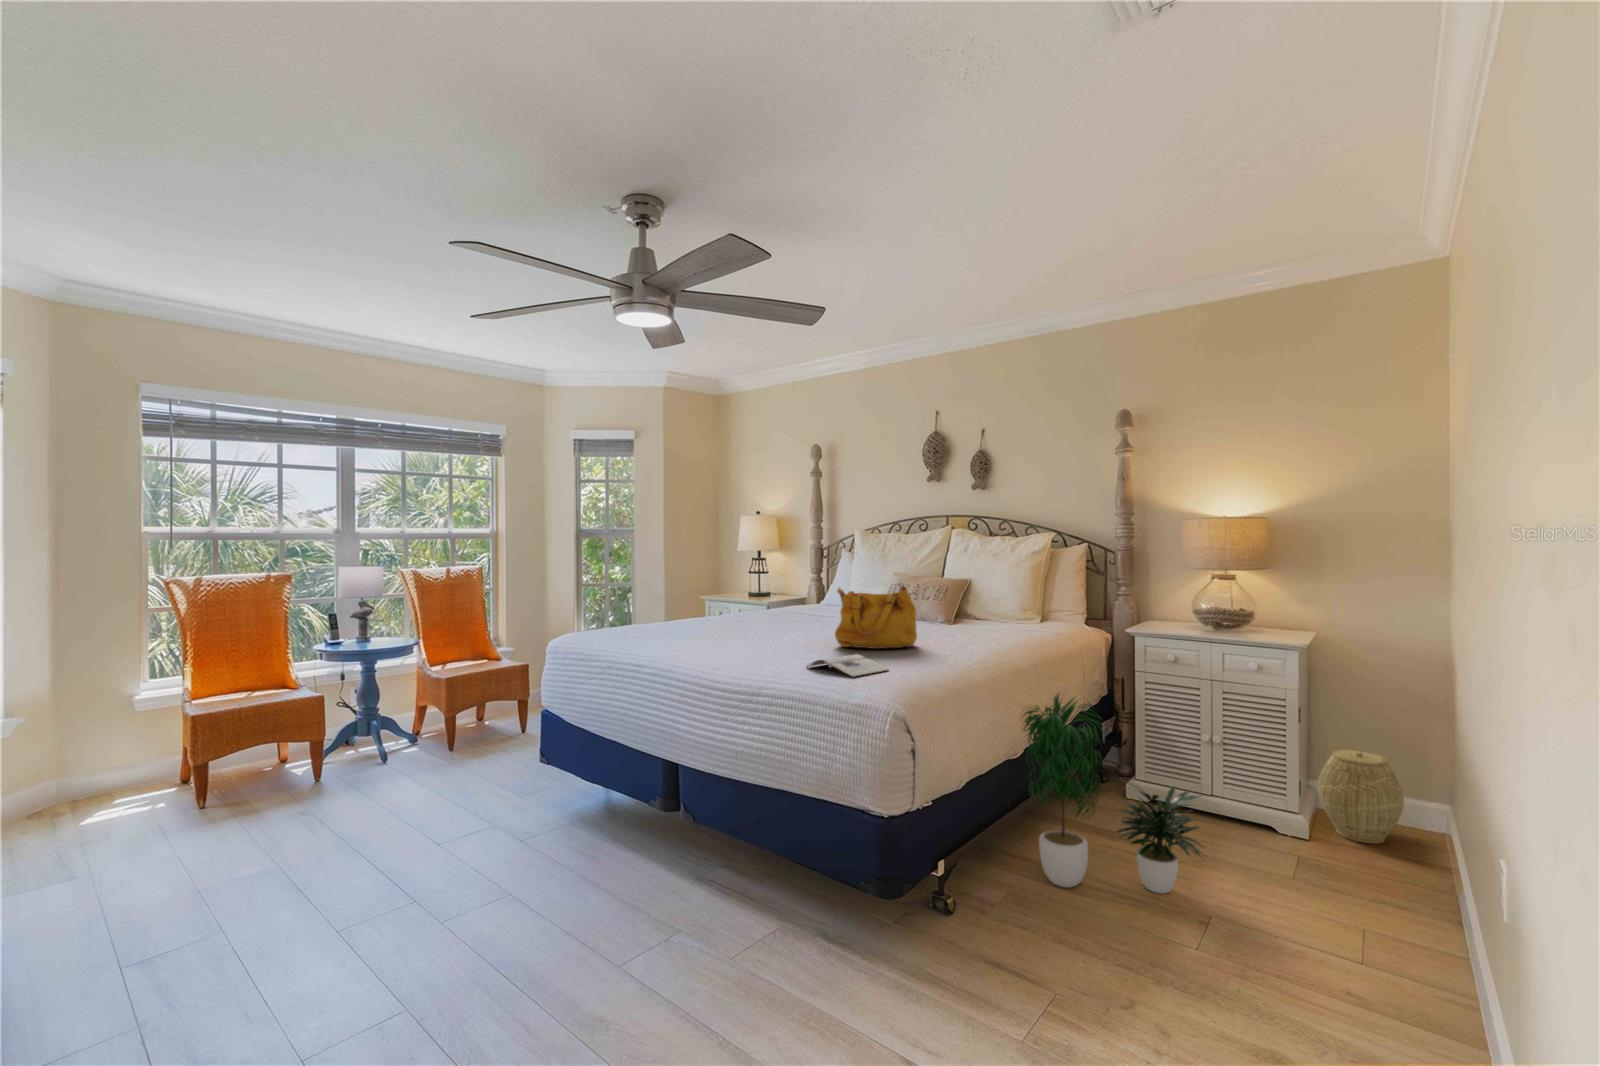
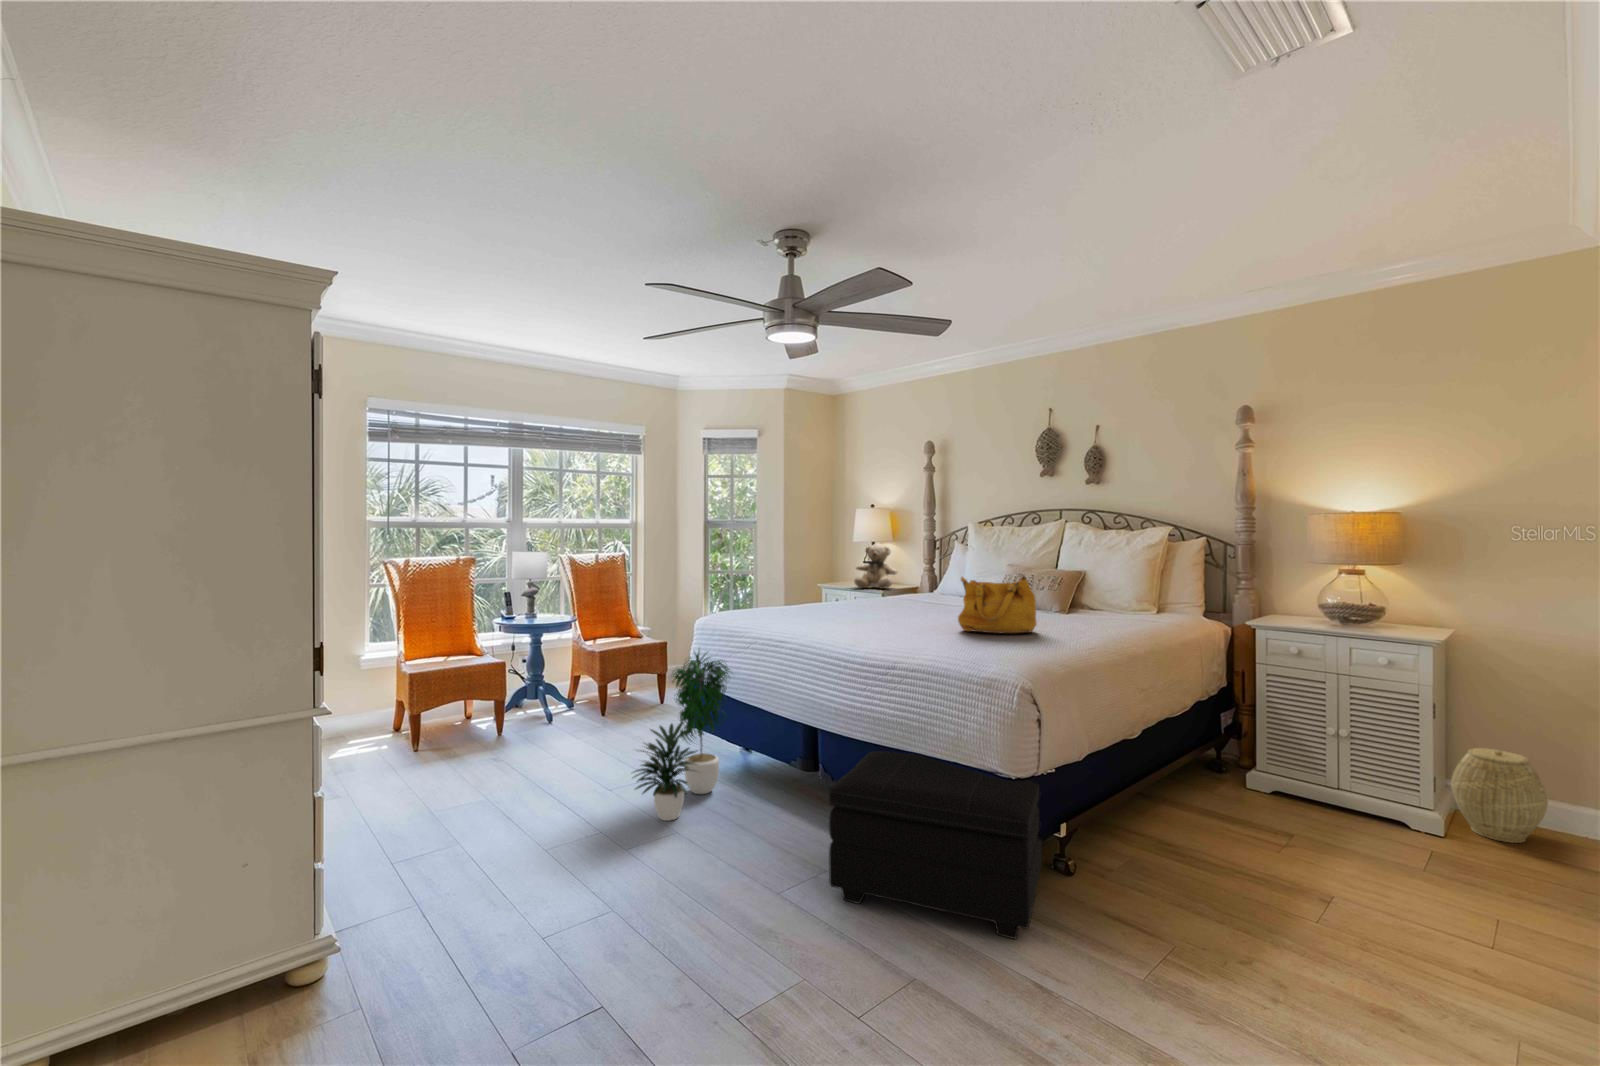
teddy bear: none [737,552,784,601] -> present [854,544,897,589]
magazine: present [809,654,888,677] -> none [936,637,1014,657]
potted plant: present [1023,693,1201,894] -> present [634,652,729,821]
footstool: none [677,787,918,1000] -> present [829,751,1042,939]

